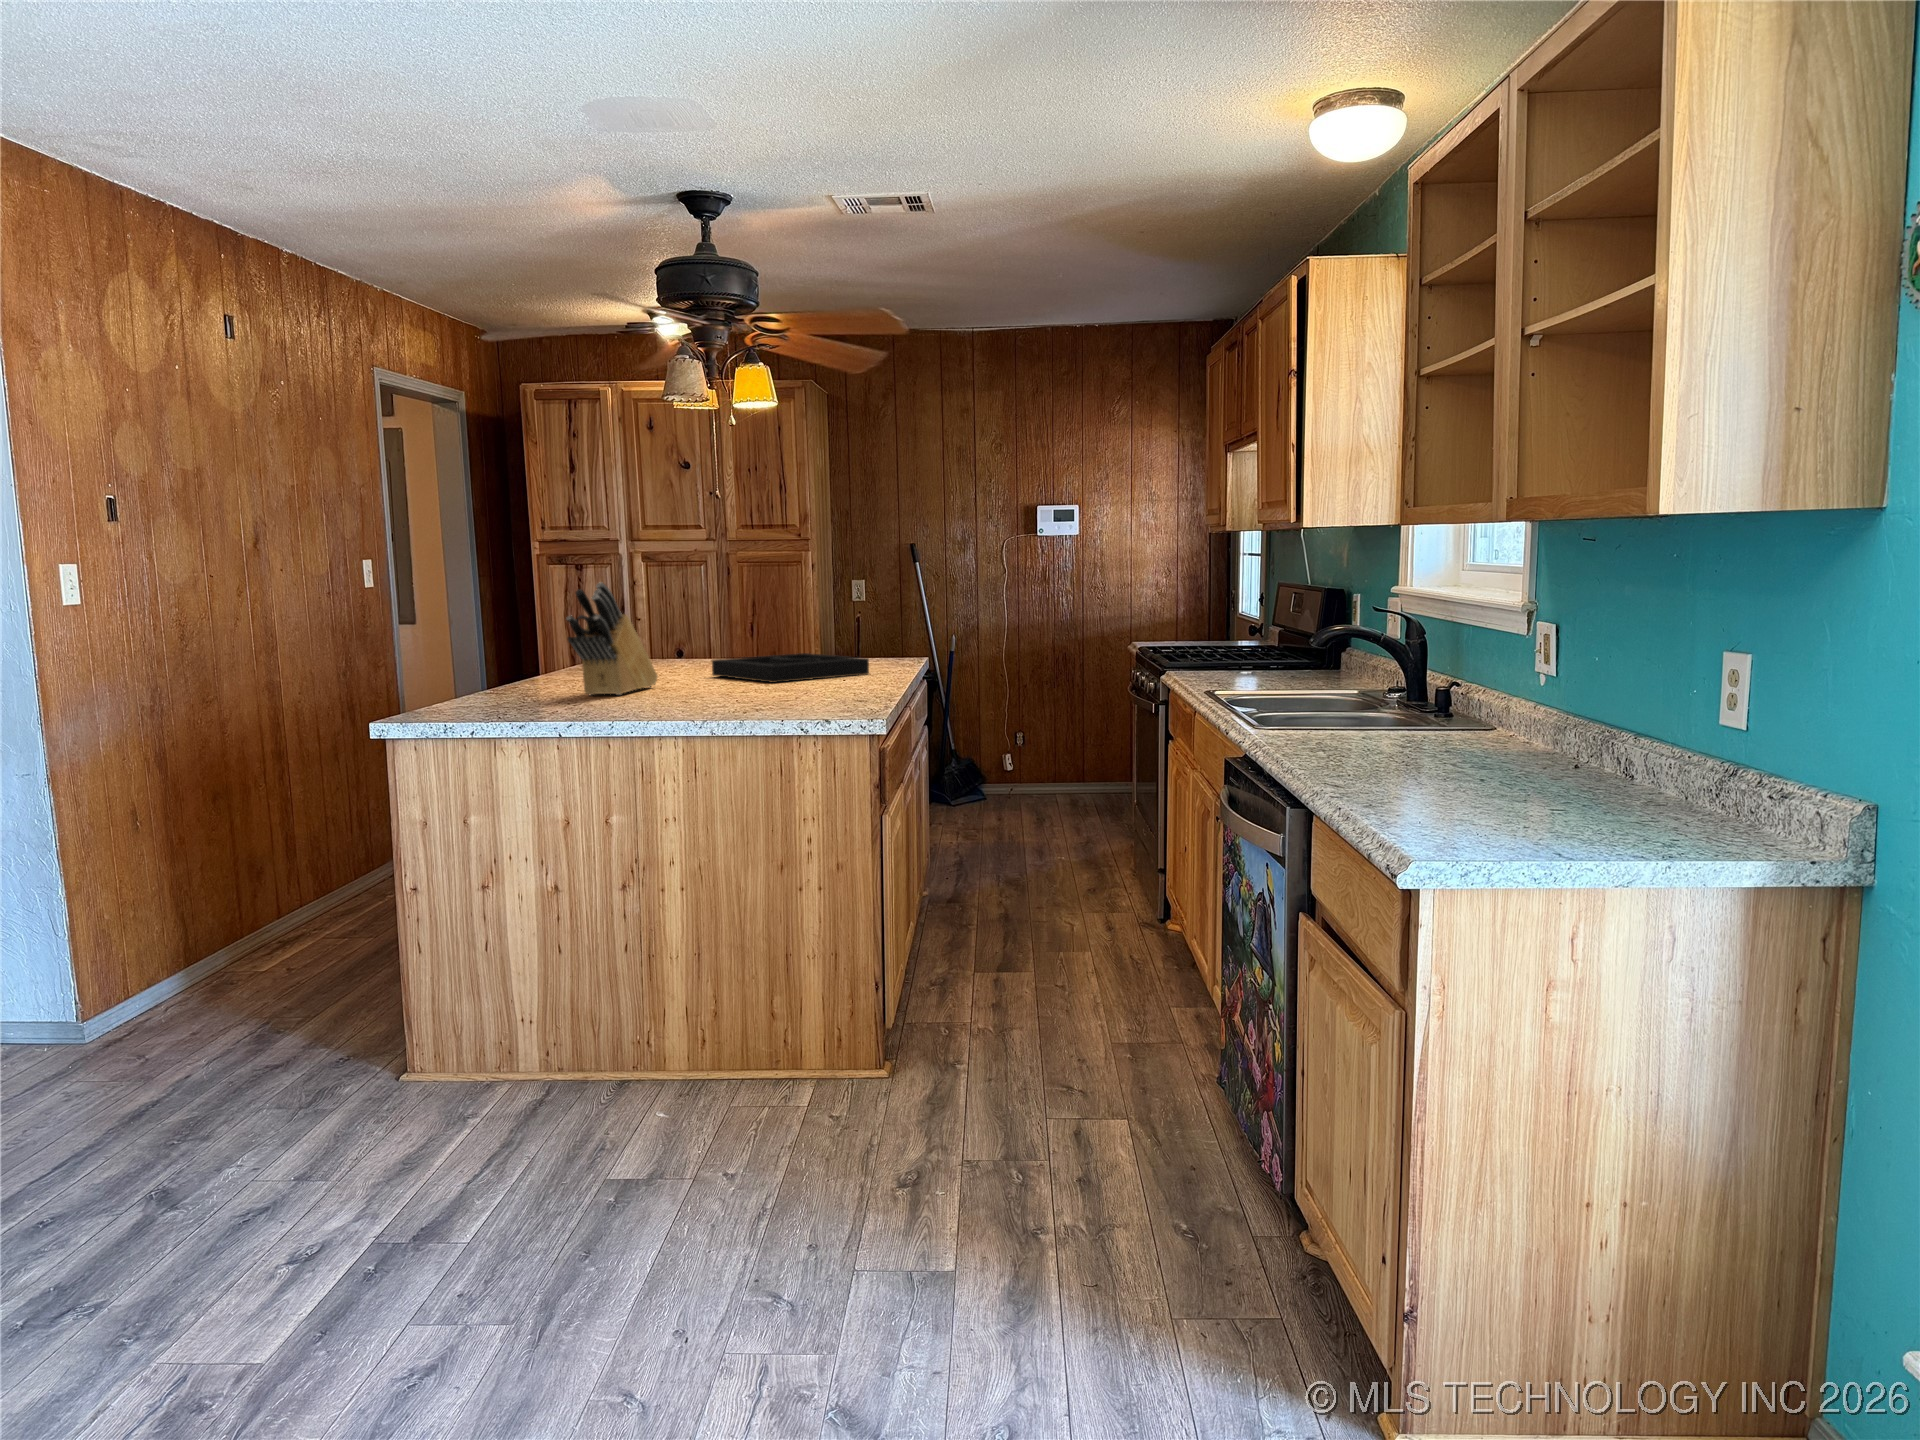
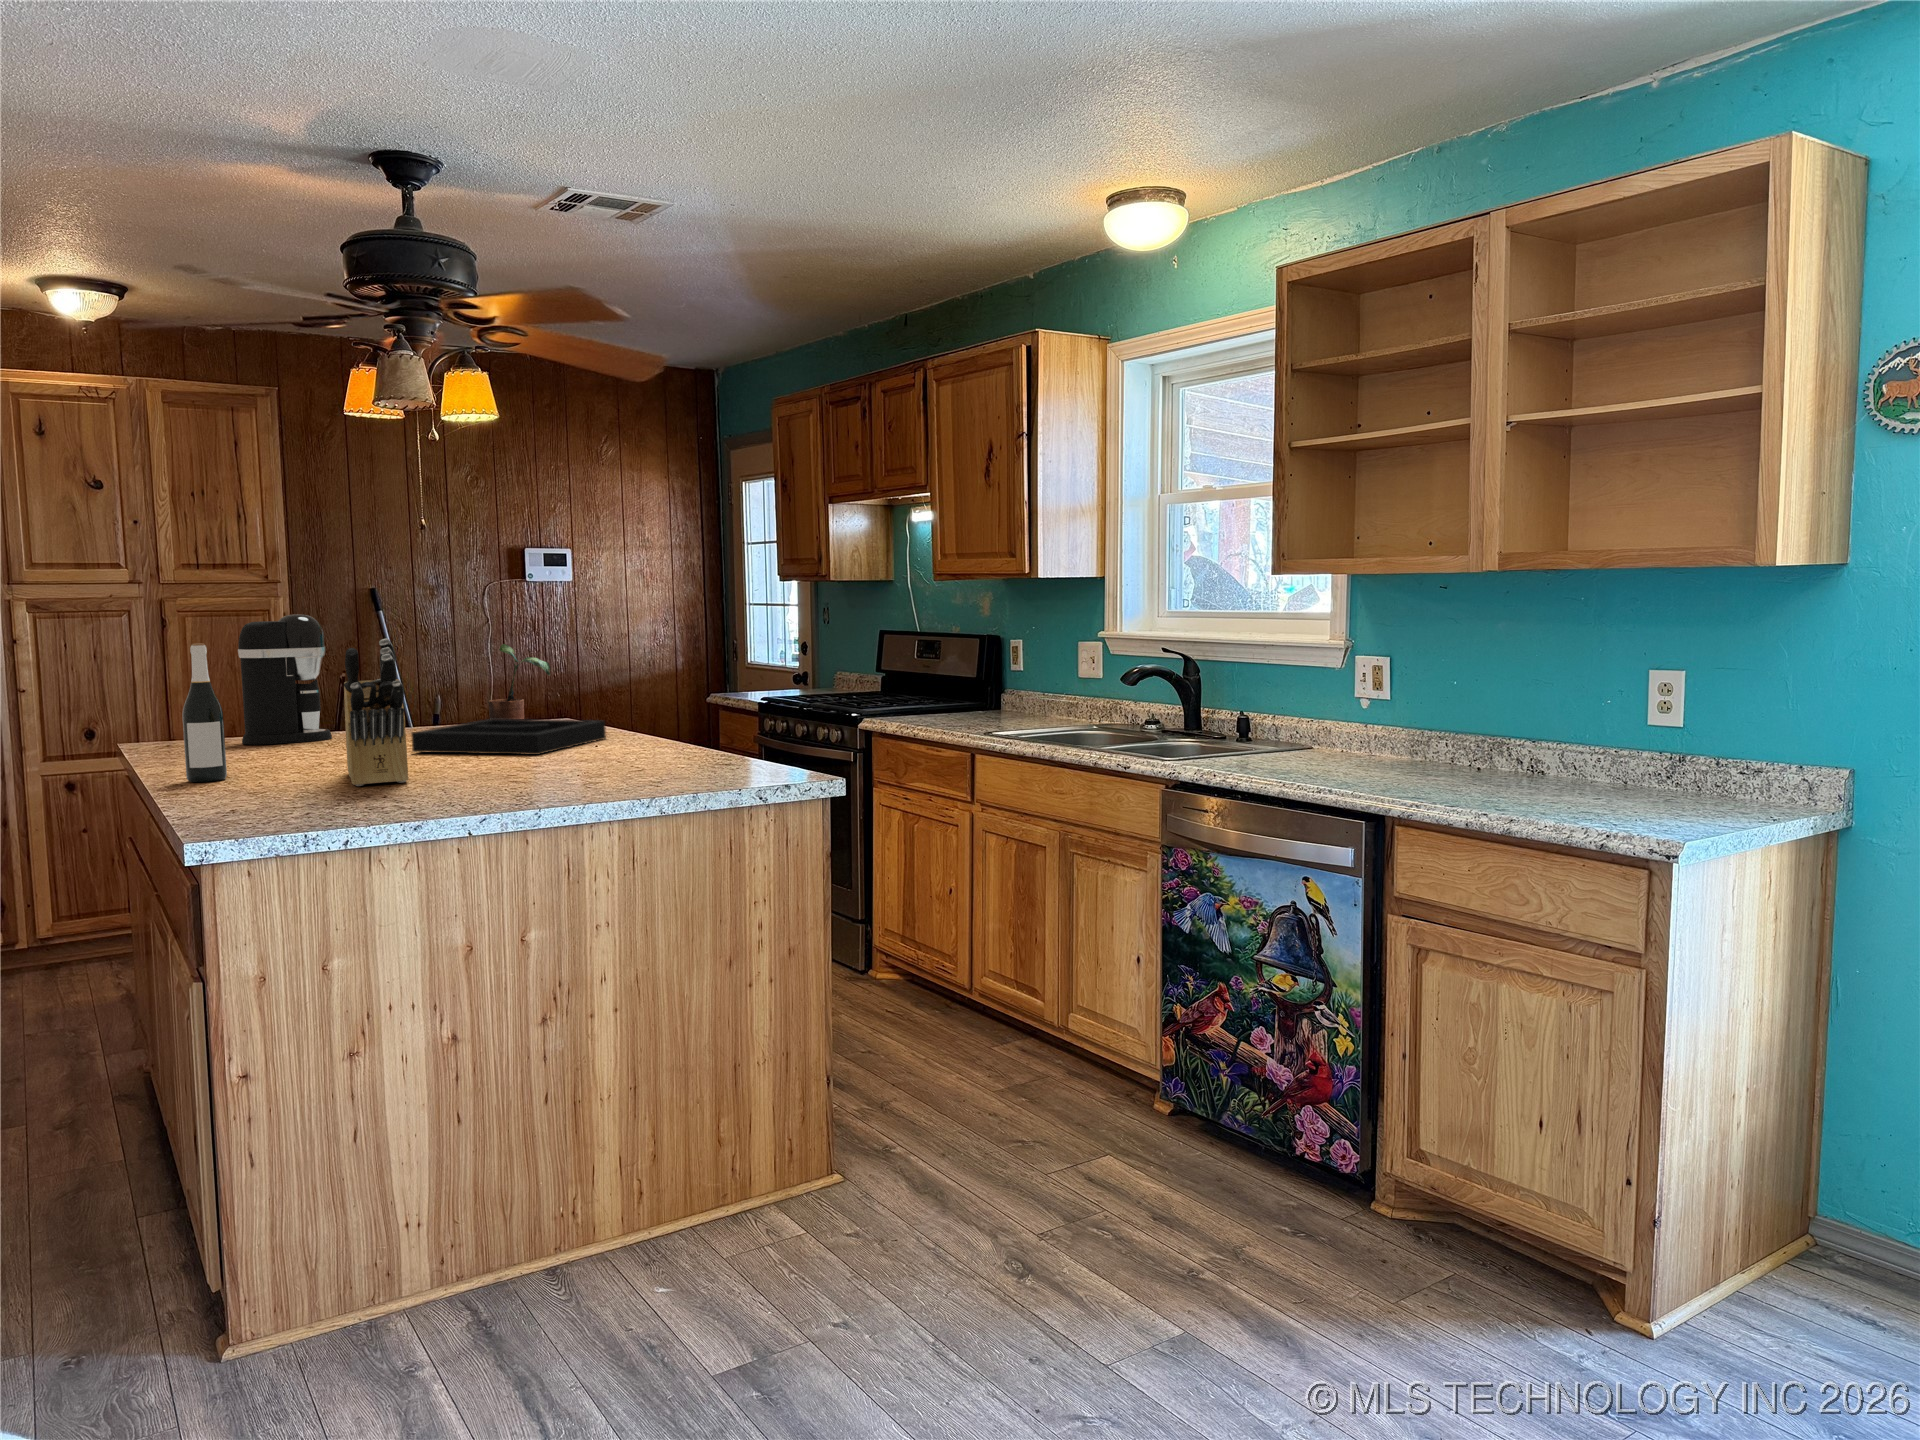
coffee maker: none [656,564,722,665] -> present [238,614,332,745]
wine bottle: none [528,585,558,687] -> present [182,643,227,782]
potted plant: none [826,590,877,663] -> present [488,644,550,719]

